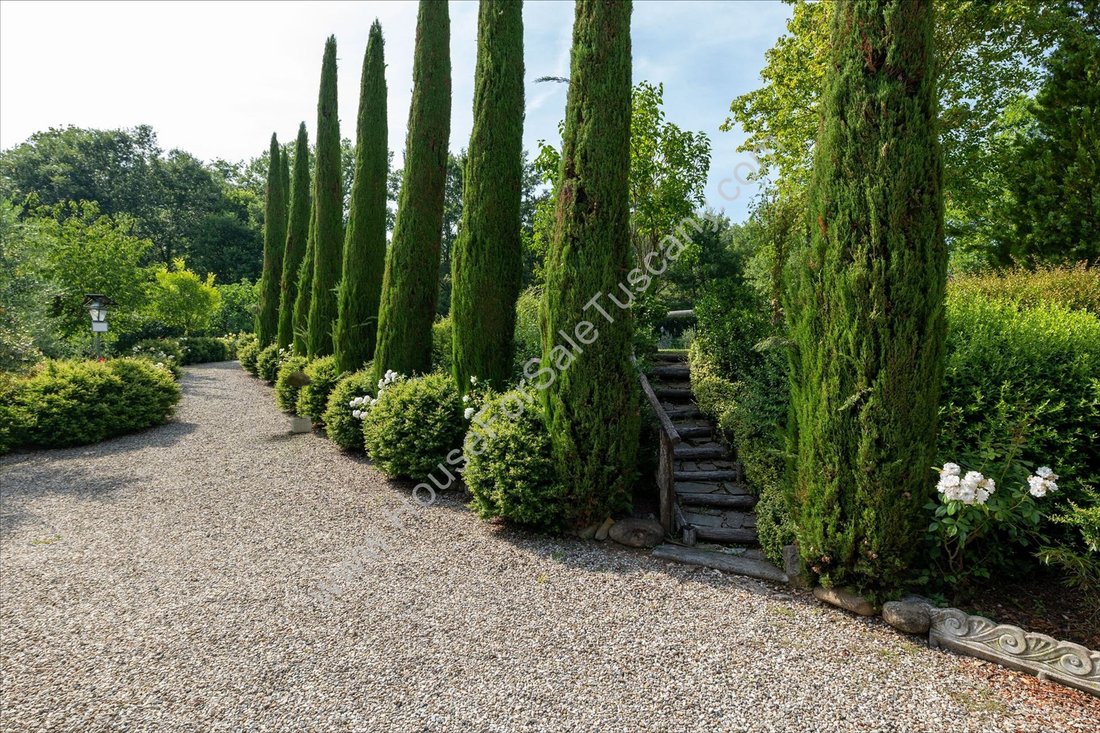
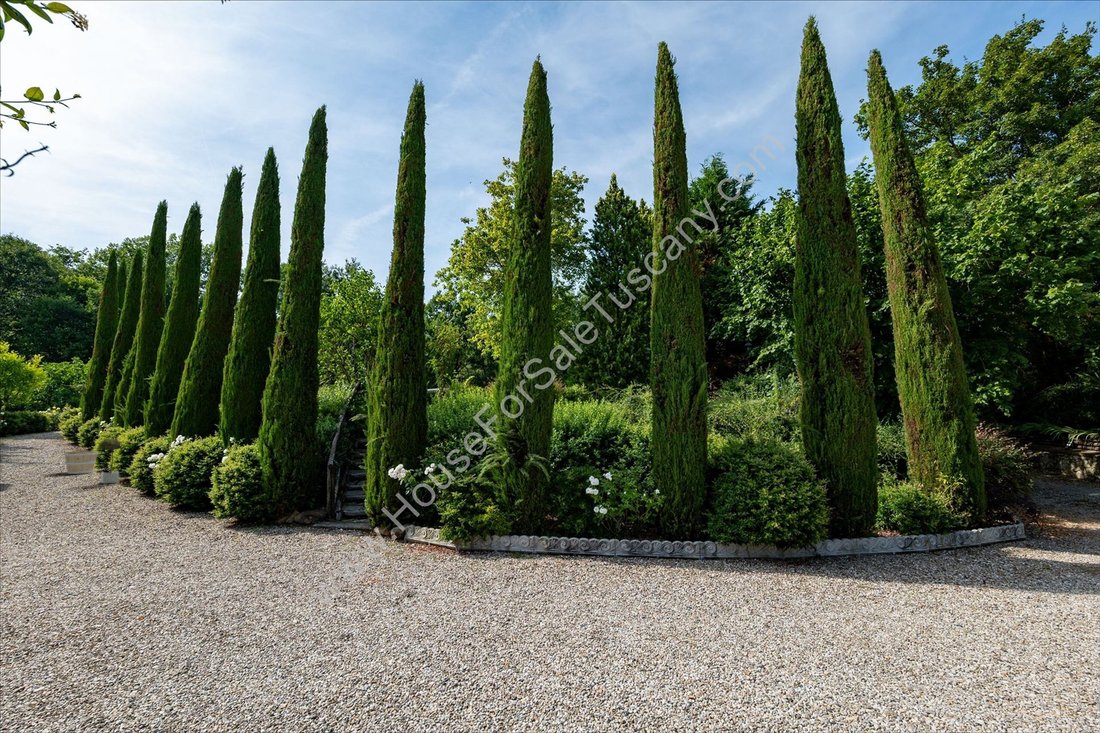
wooden bucket: none [246,385,283,416] -> present [64,450,99,474]

